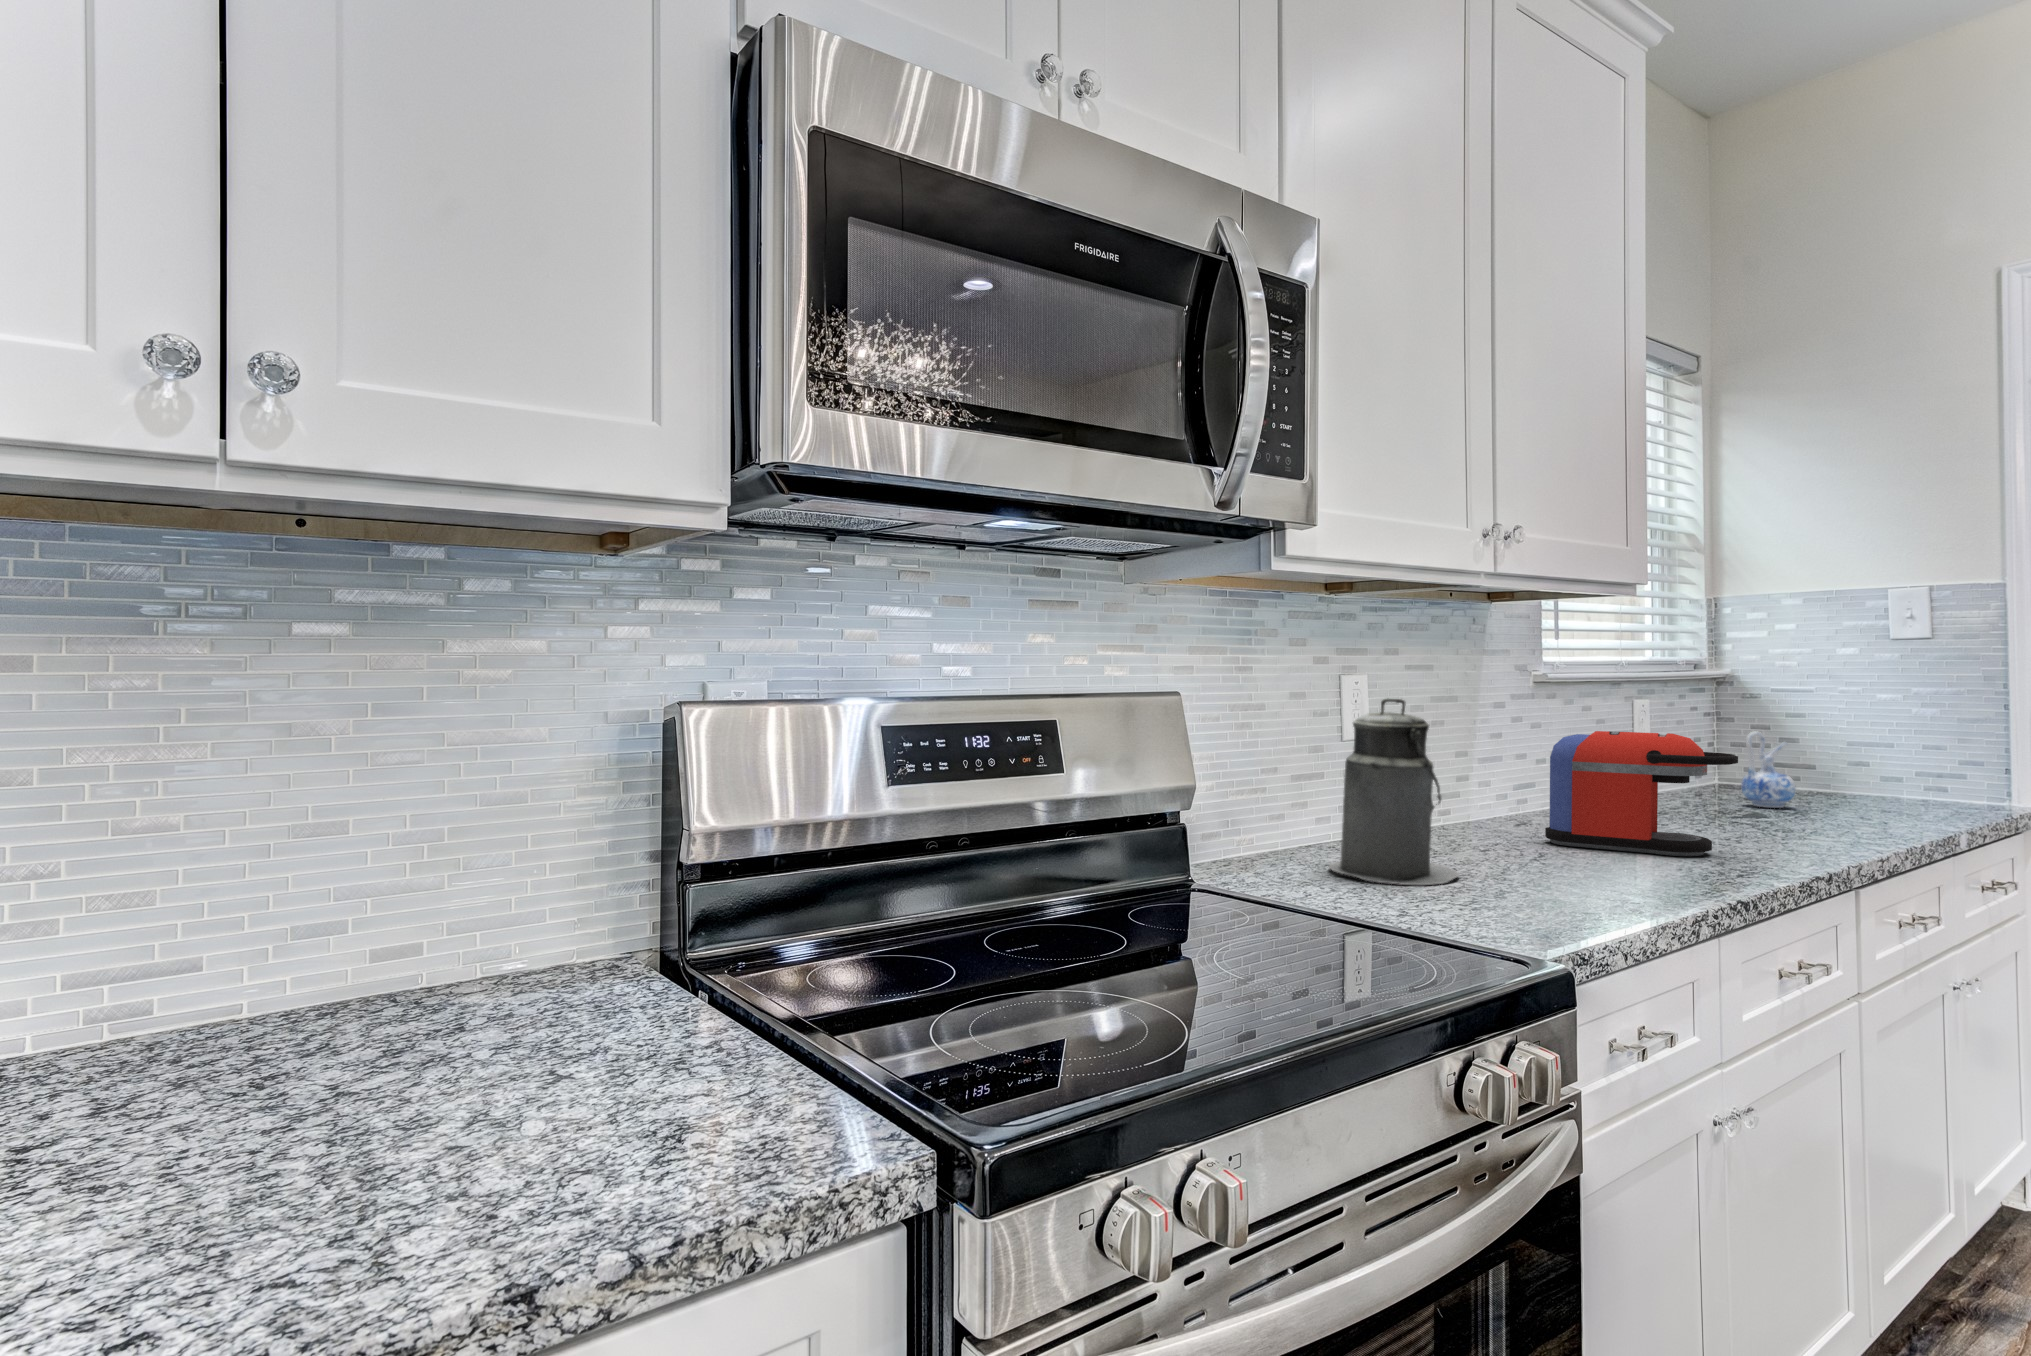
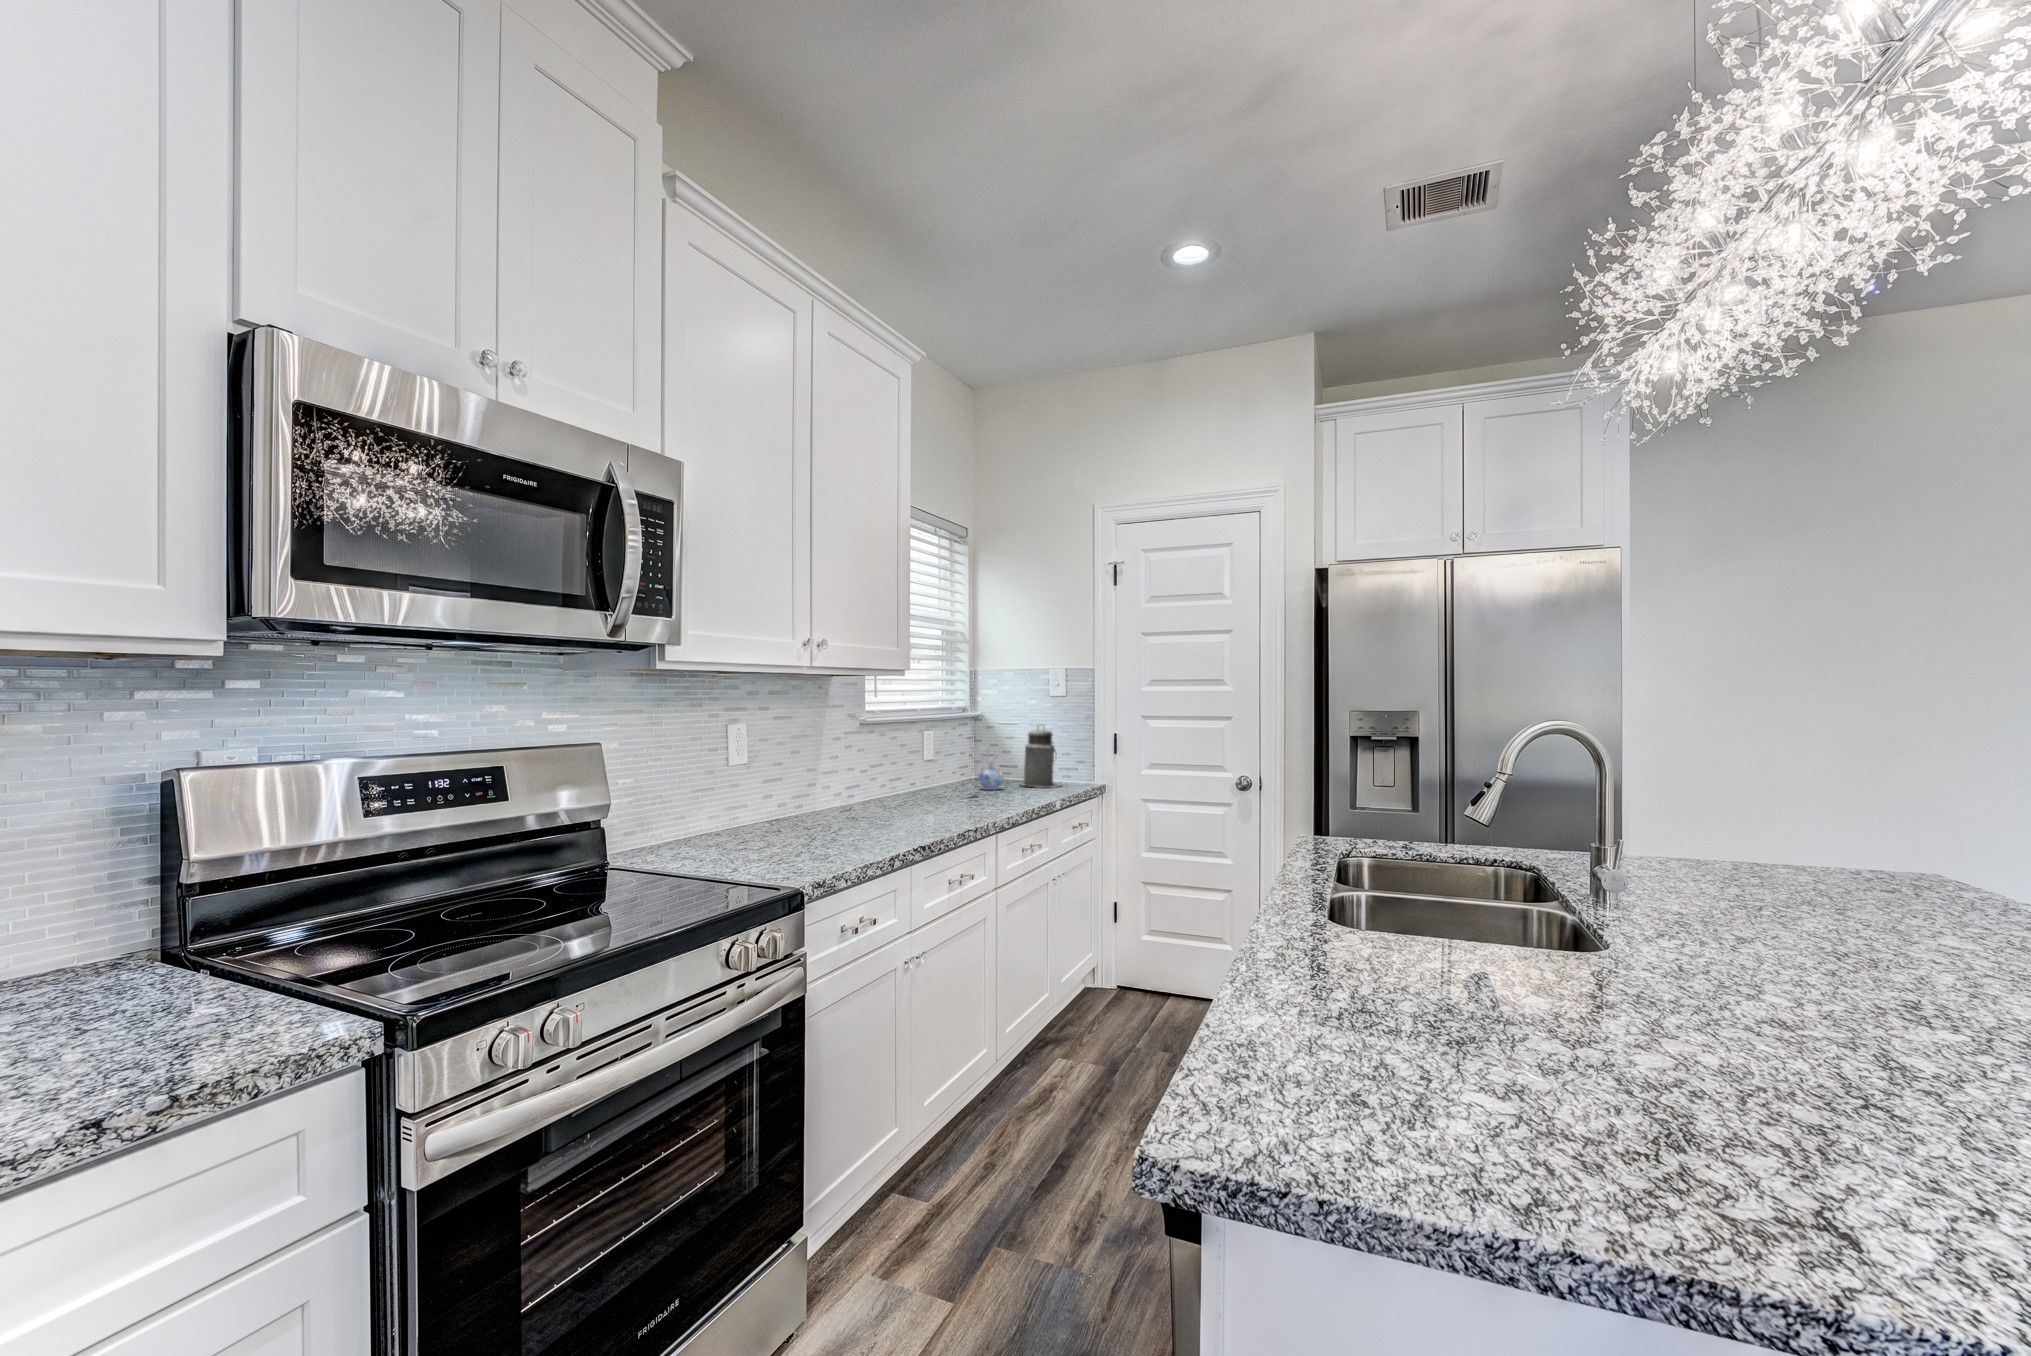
canister: present [1329,698,1459,885] -> present [1021,729,1061,788]
coffee maker: present [1545,731,1738,856] -> none [851,753,945,822]

